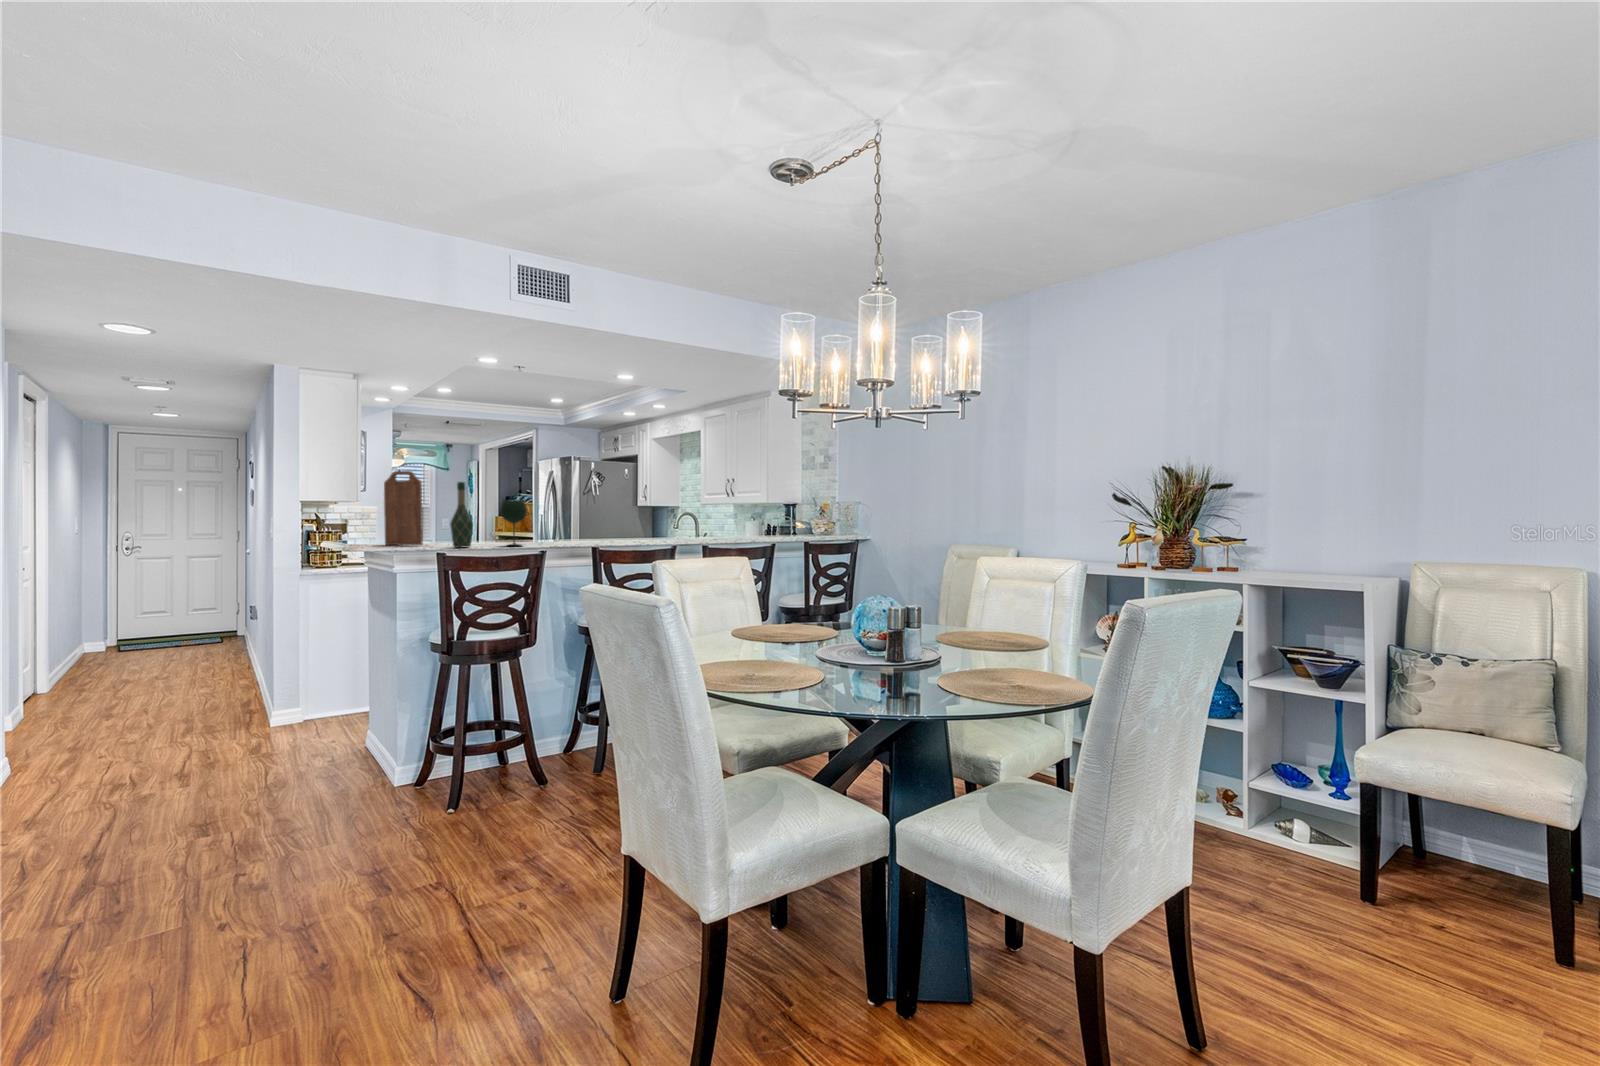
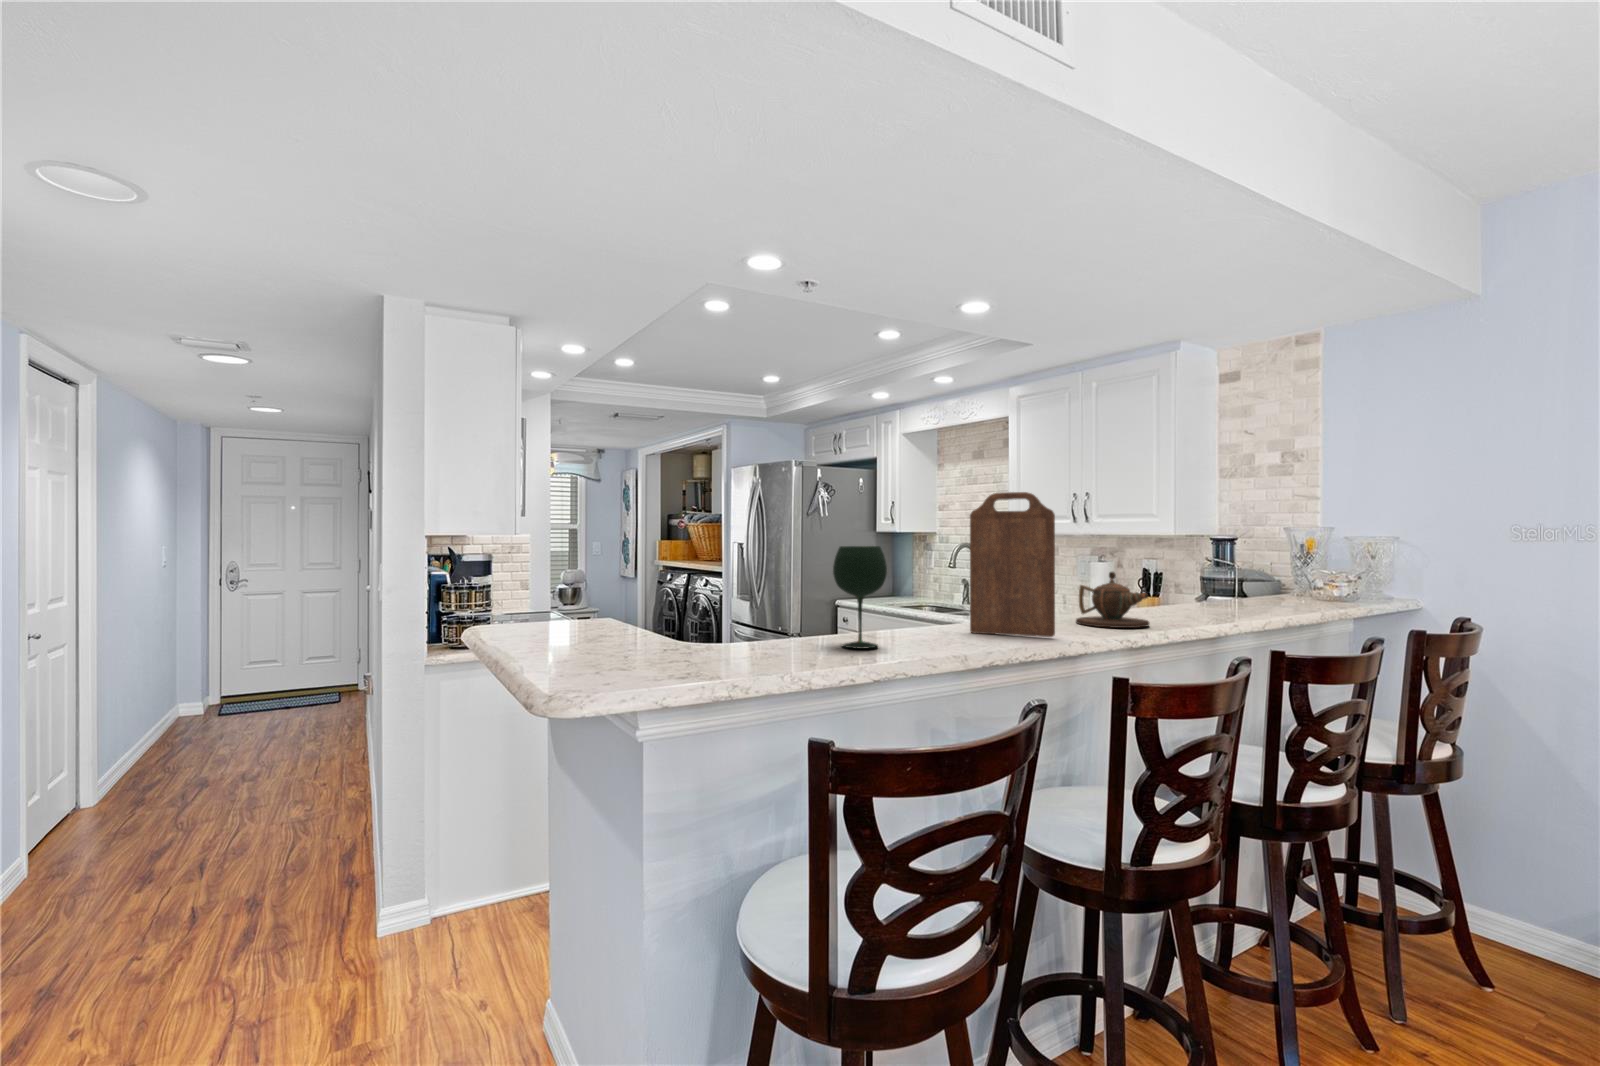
cutting board: present [384,471,423,545] -> present [970,492,1055,637]
wine bottle: present [450,482,473,548] -> none [742,508,790,658]
teapot: none [651,516,686,543] -> present [1076,572,1149,628]

